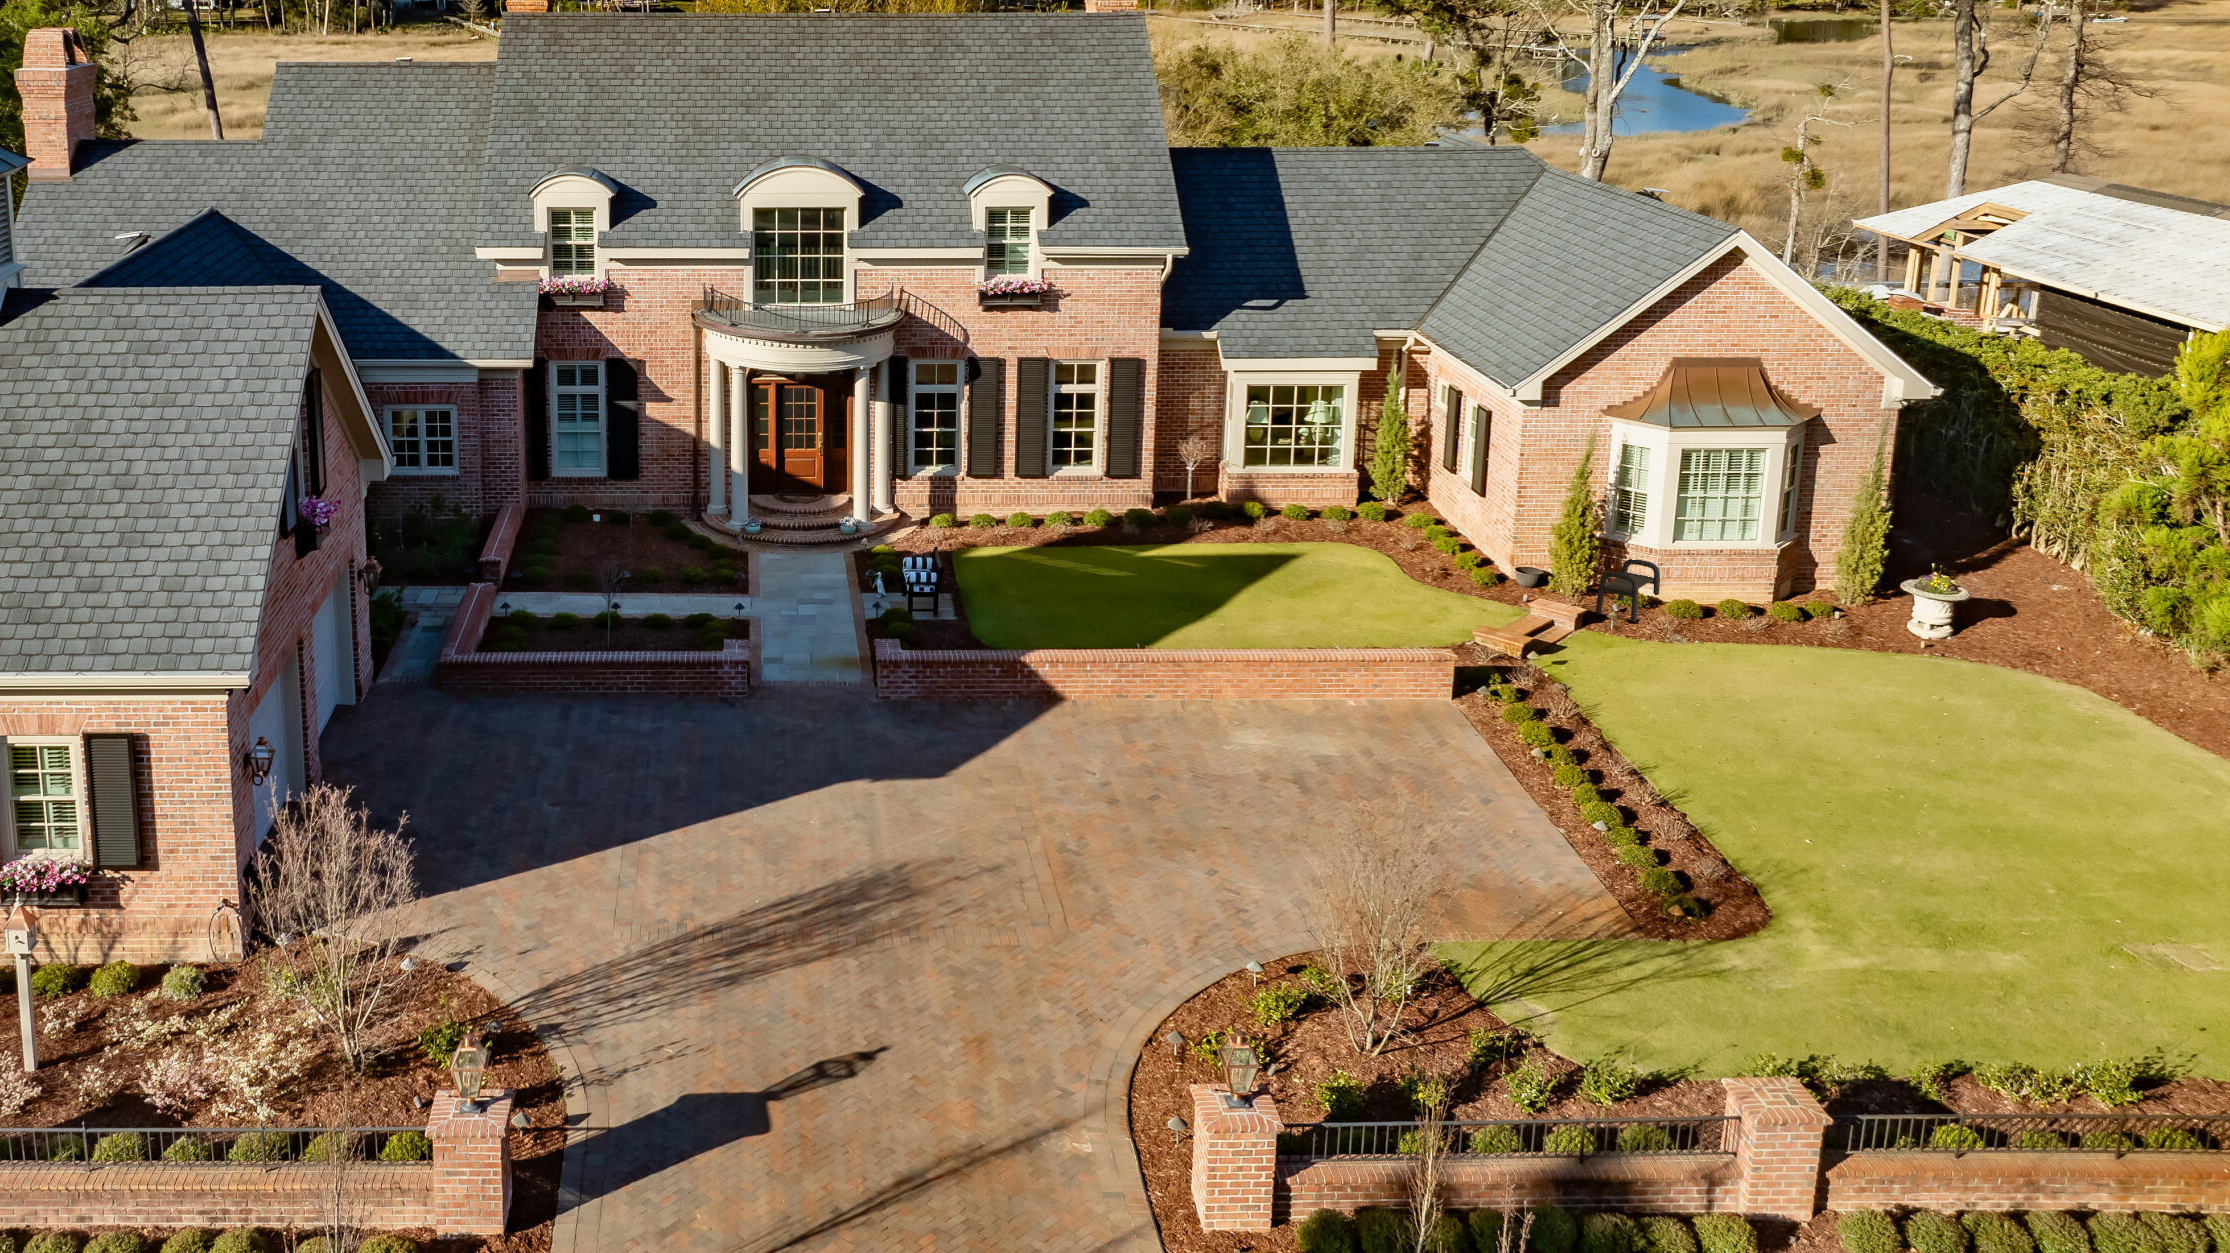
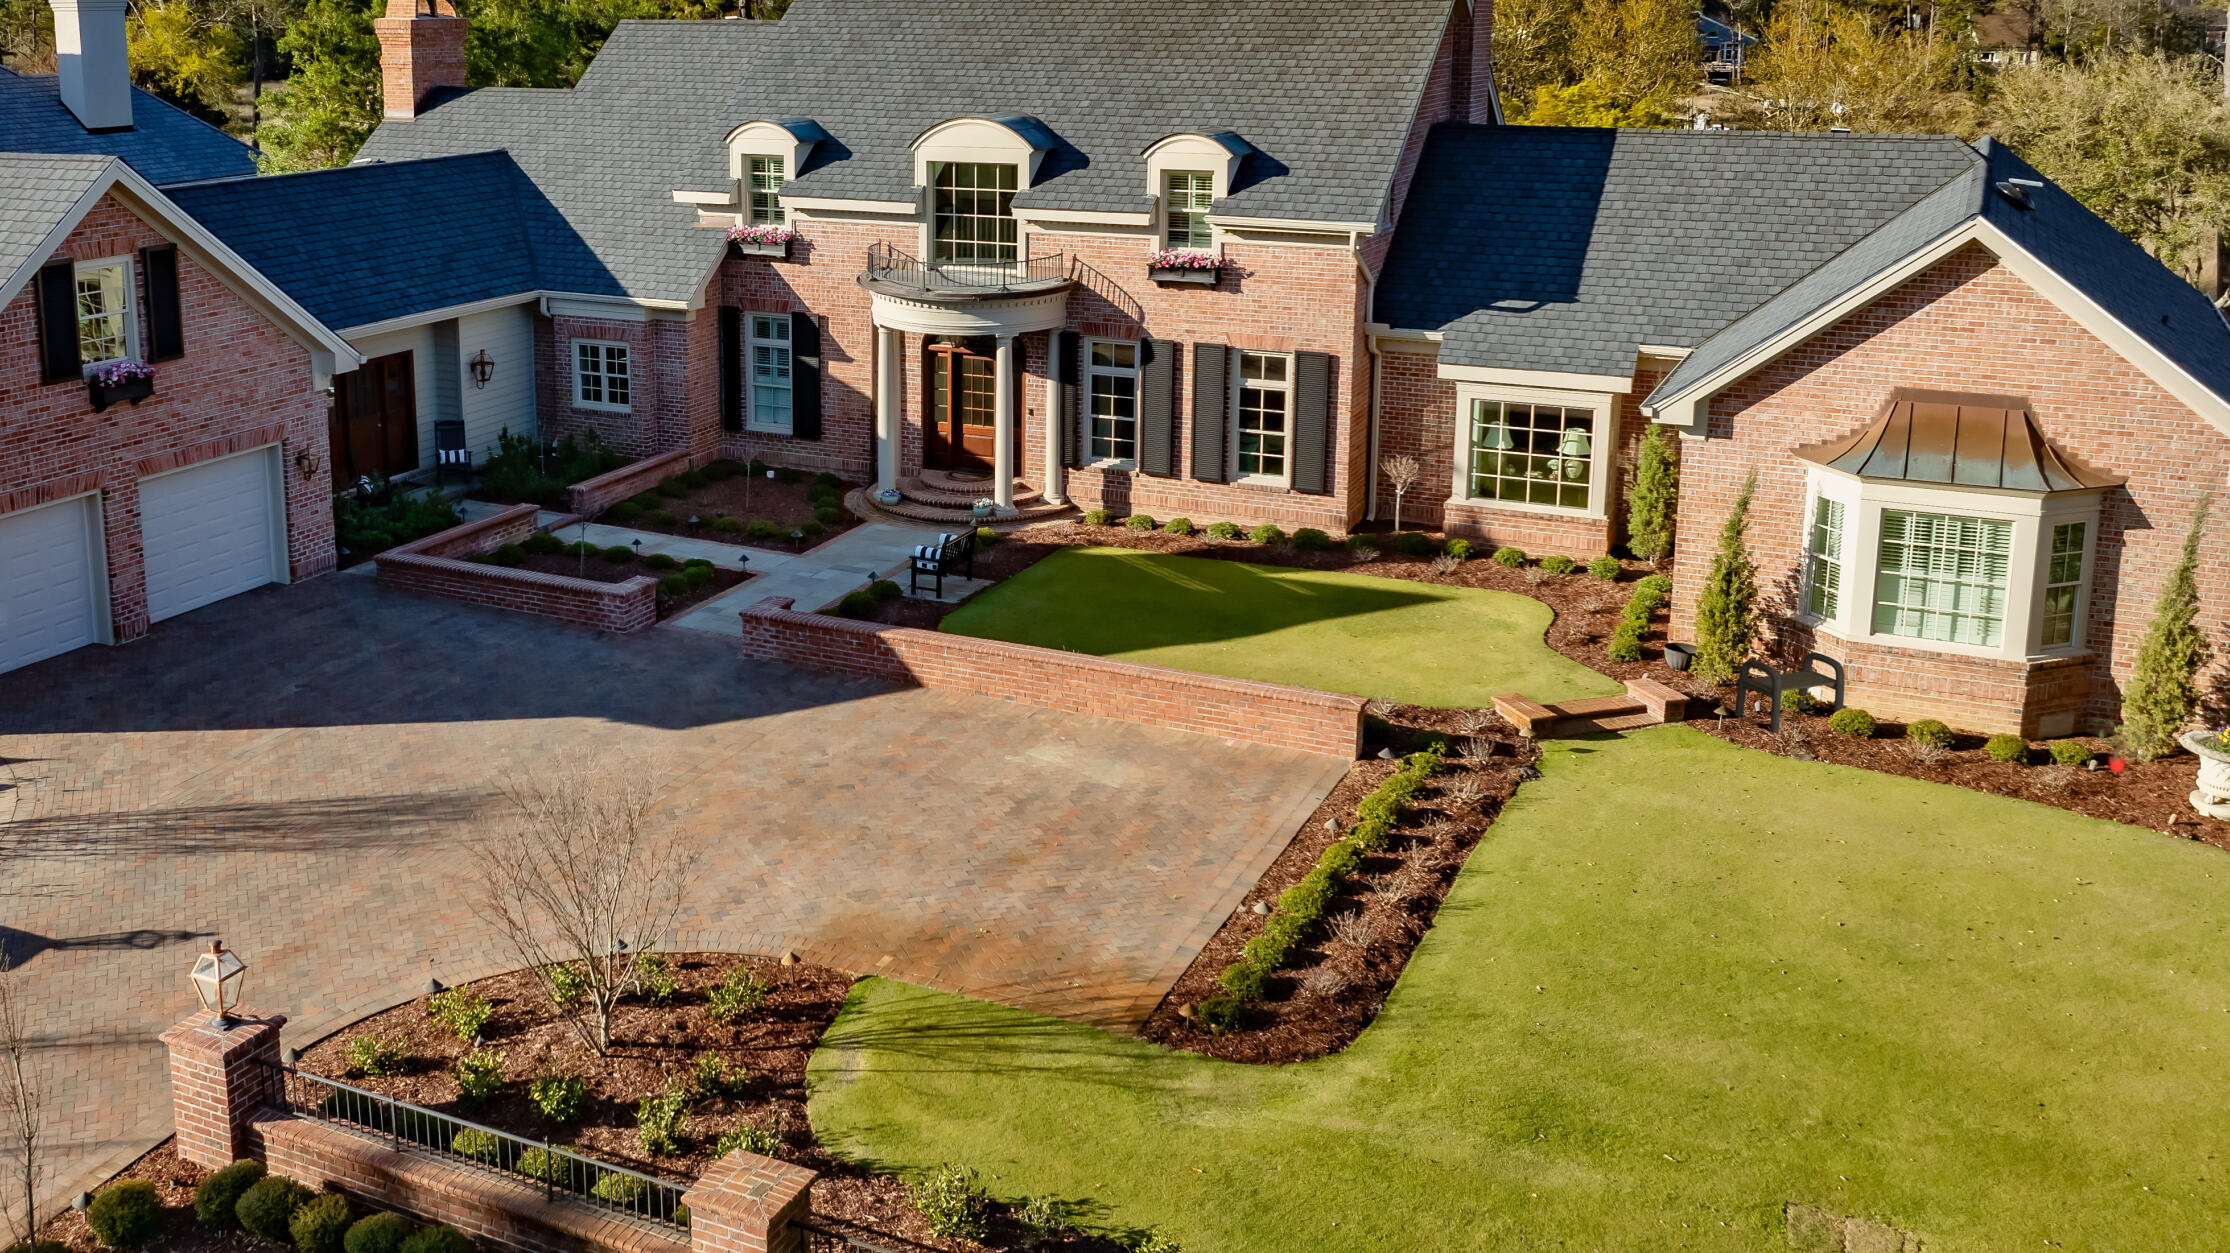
potted plant: none [1812,578,1861,612] -> present [2095,720,2152,772]

